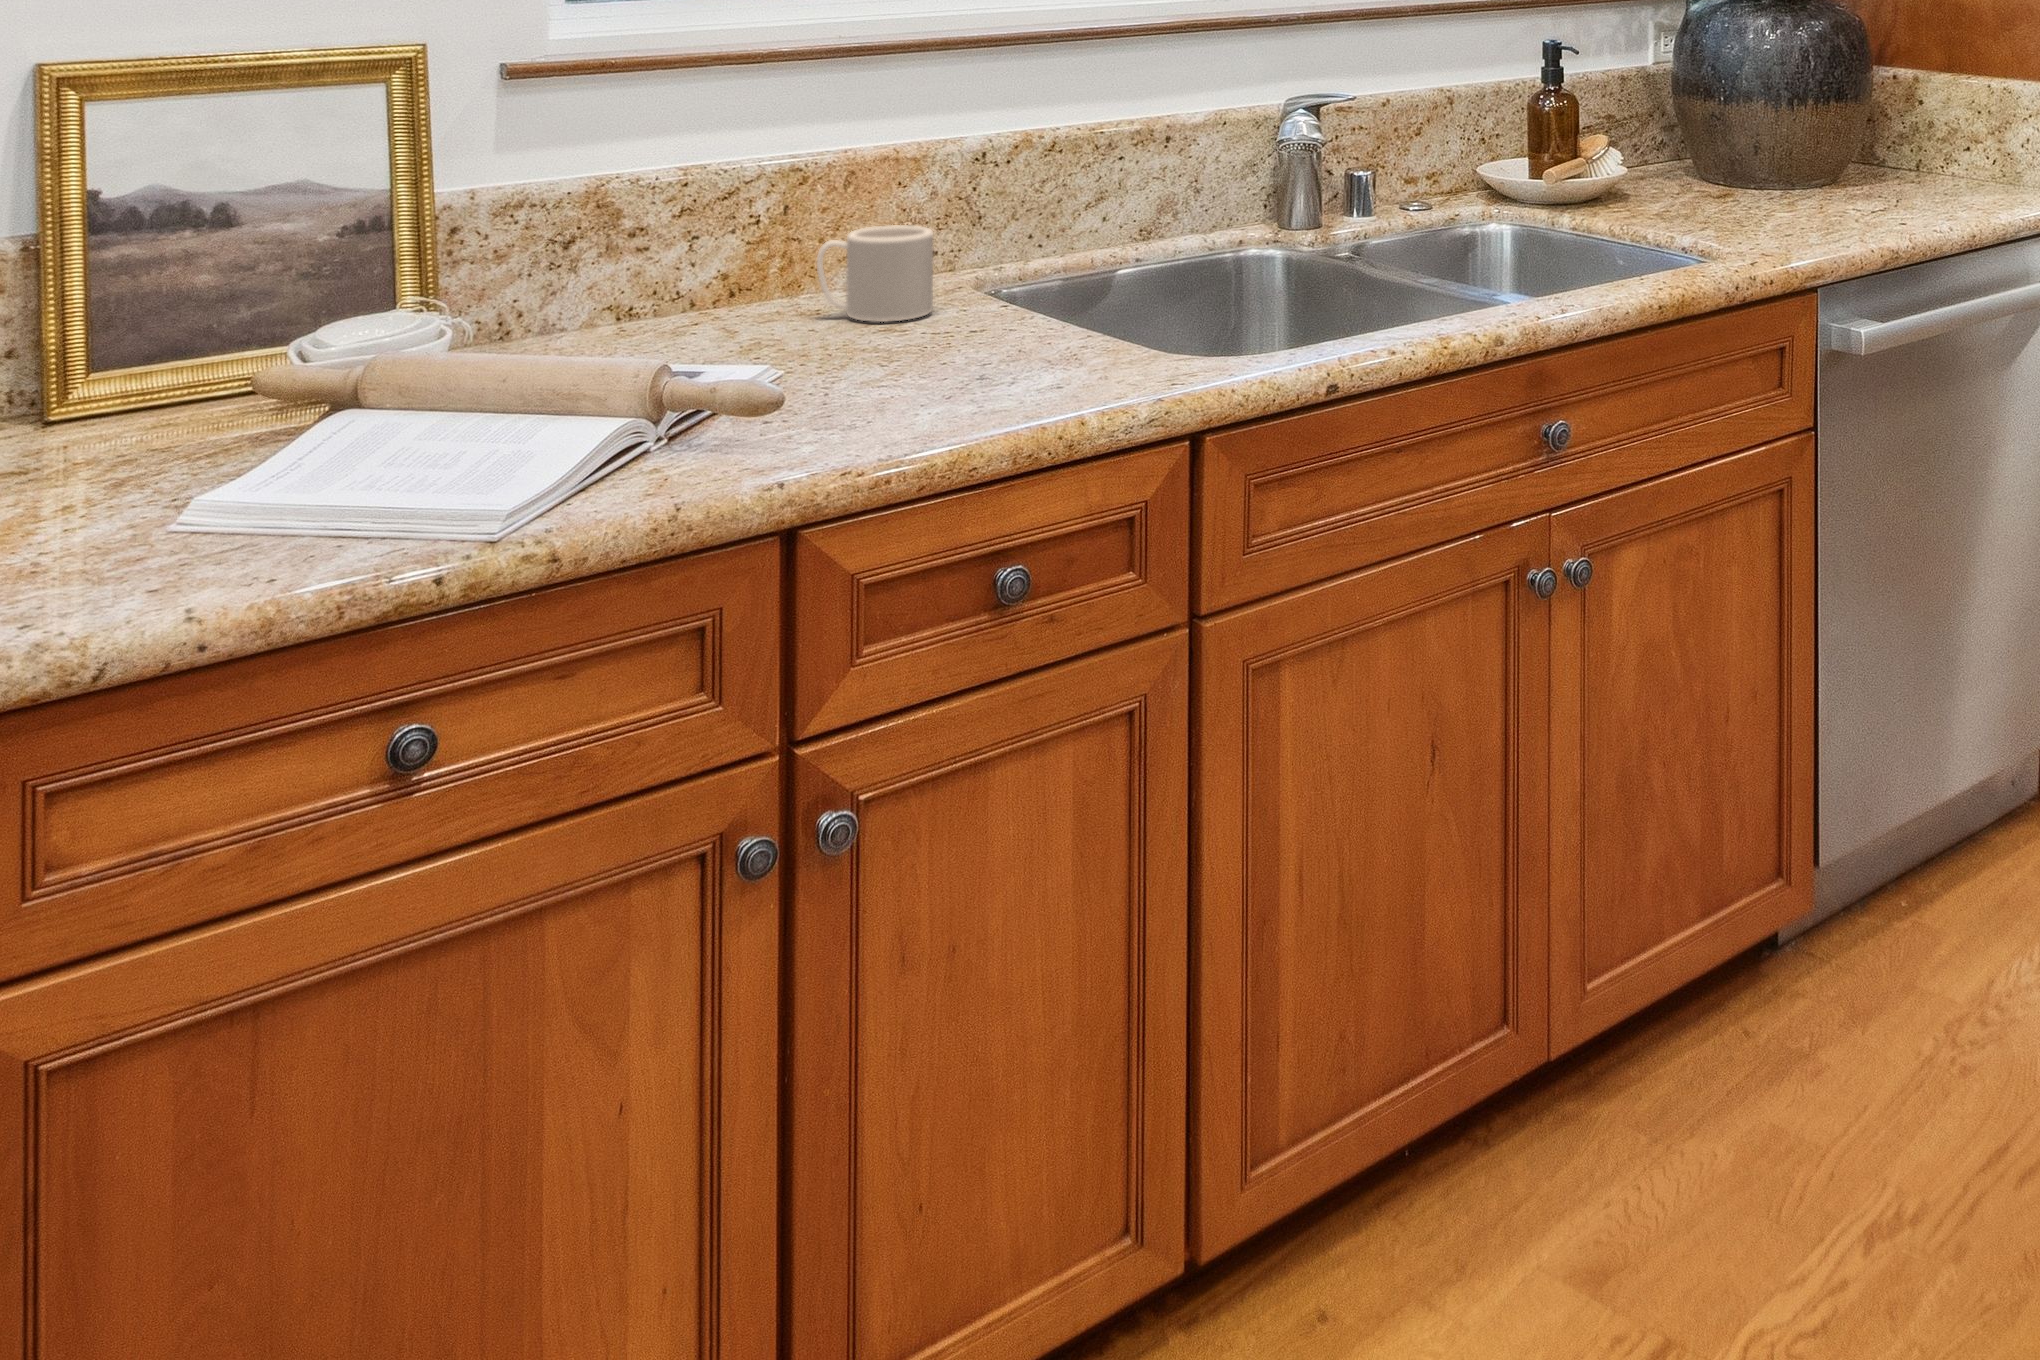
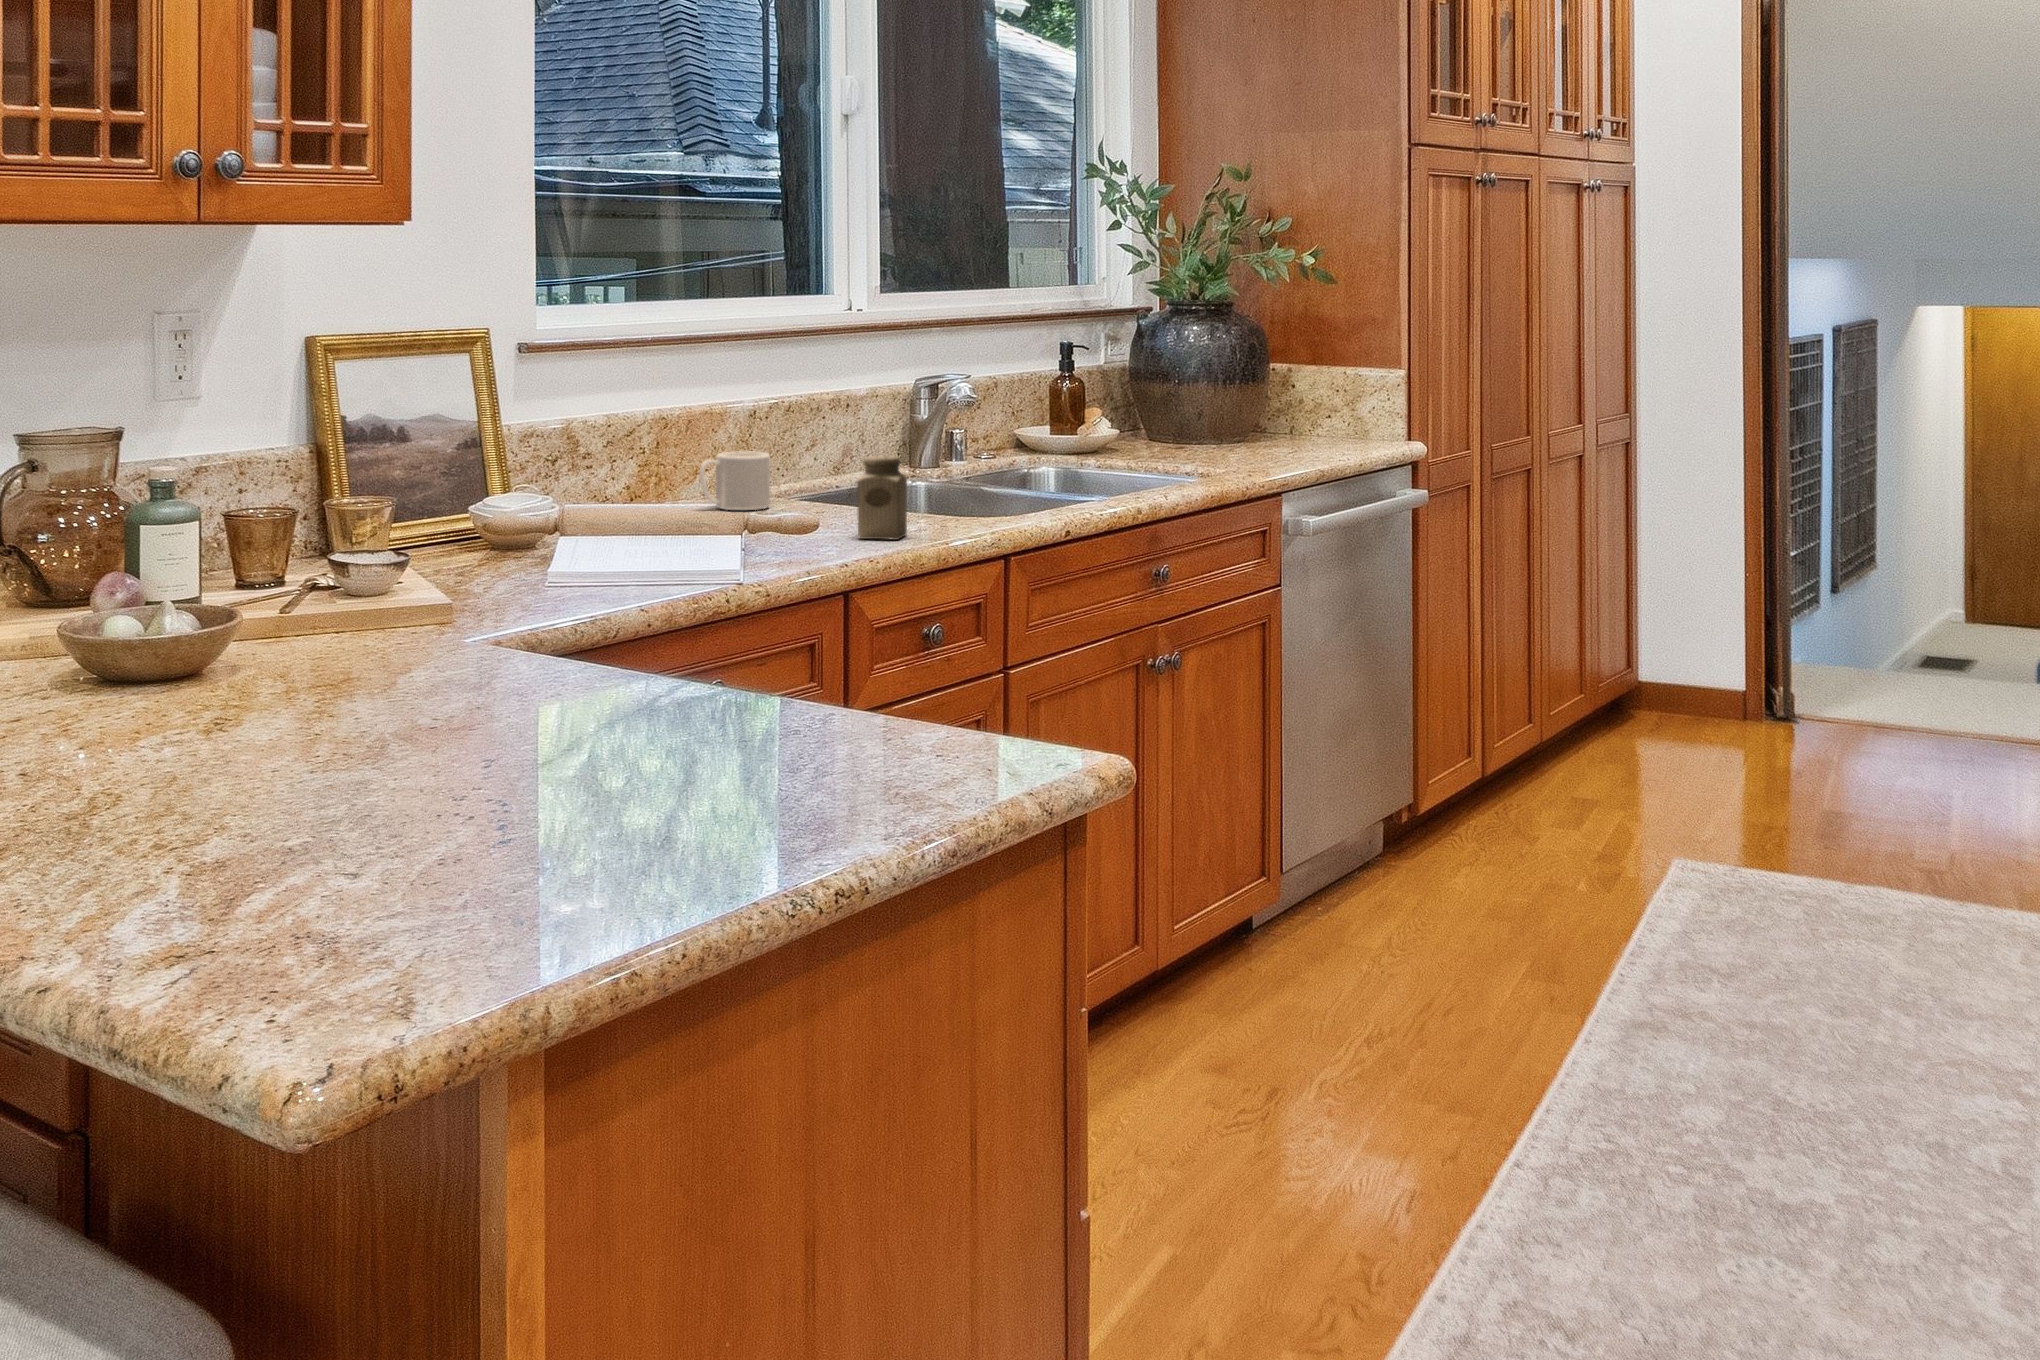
salt shaker: none [914,268,1012,416] -> present [857,455,907,540]

